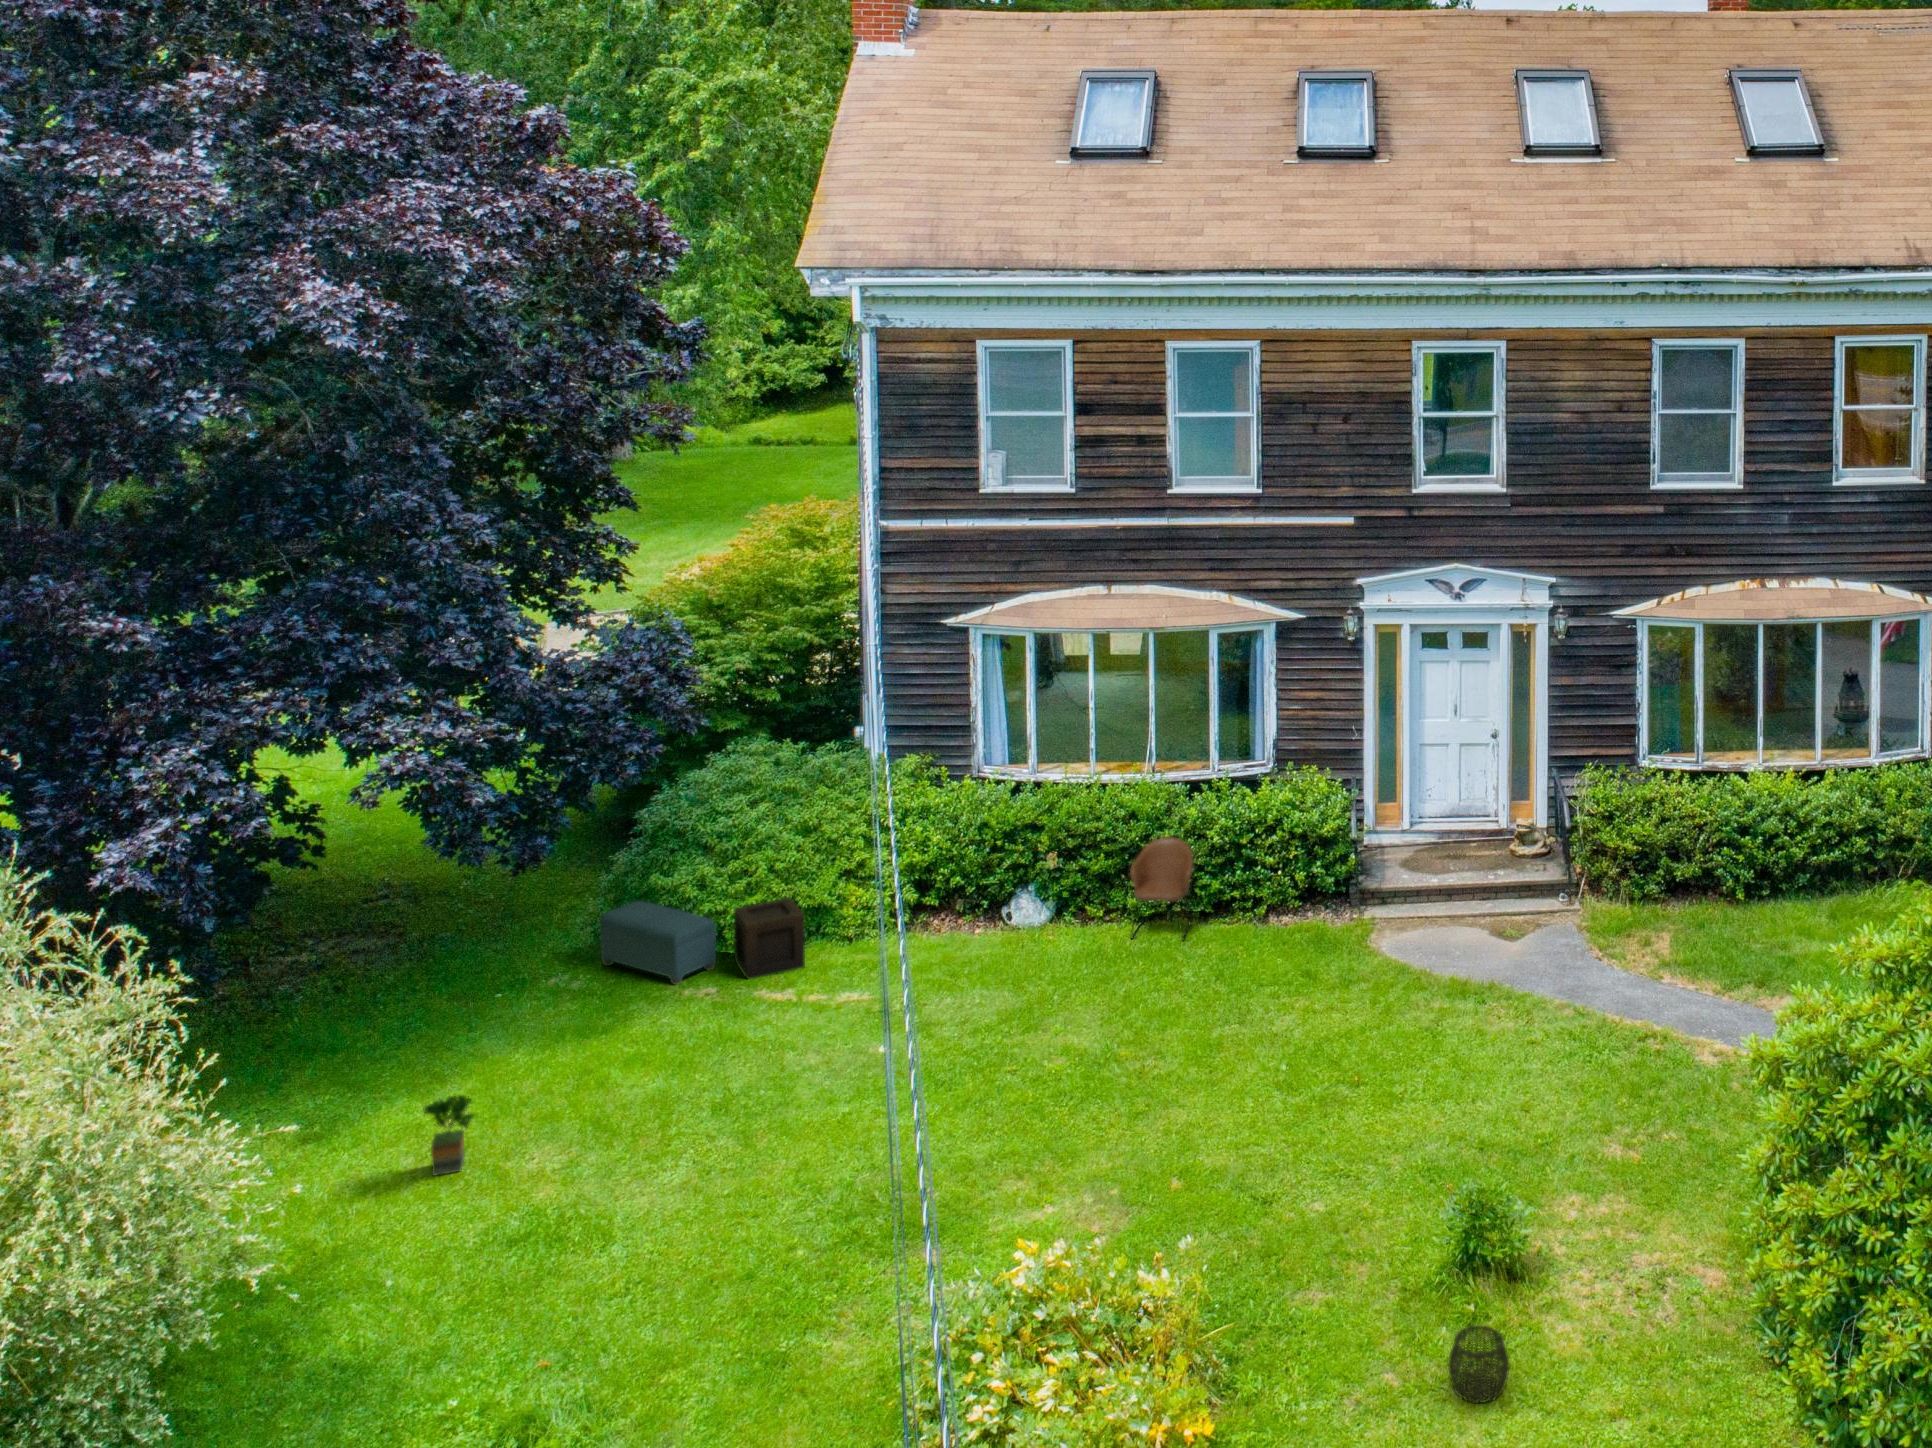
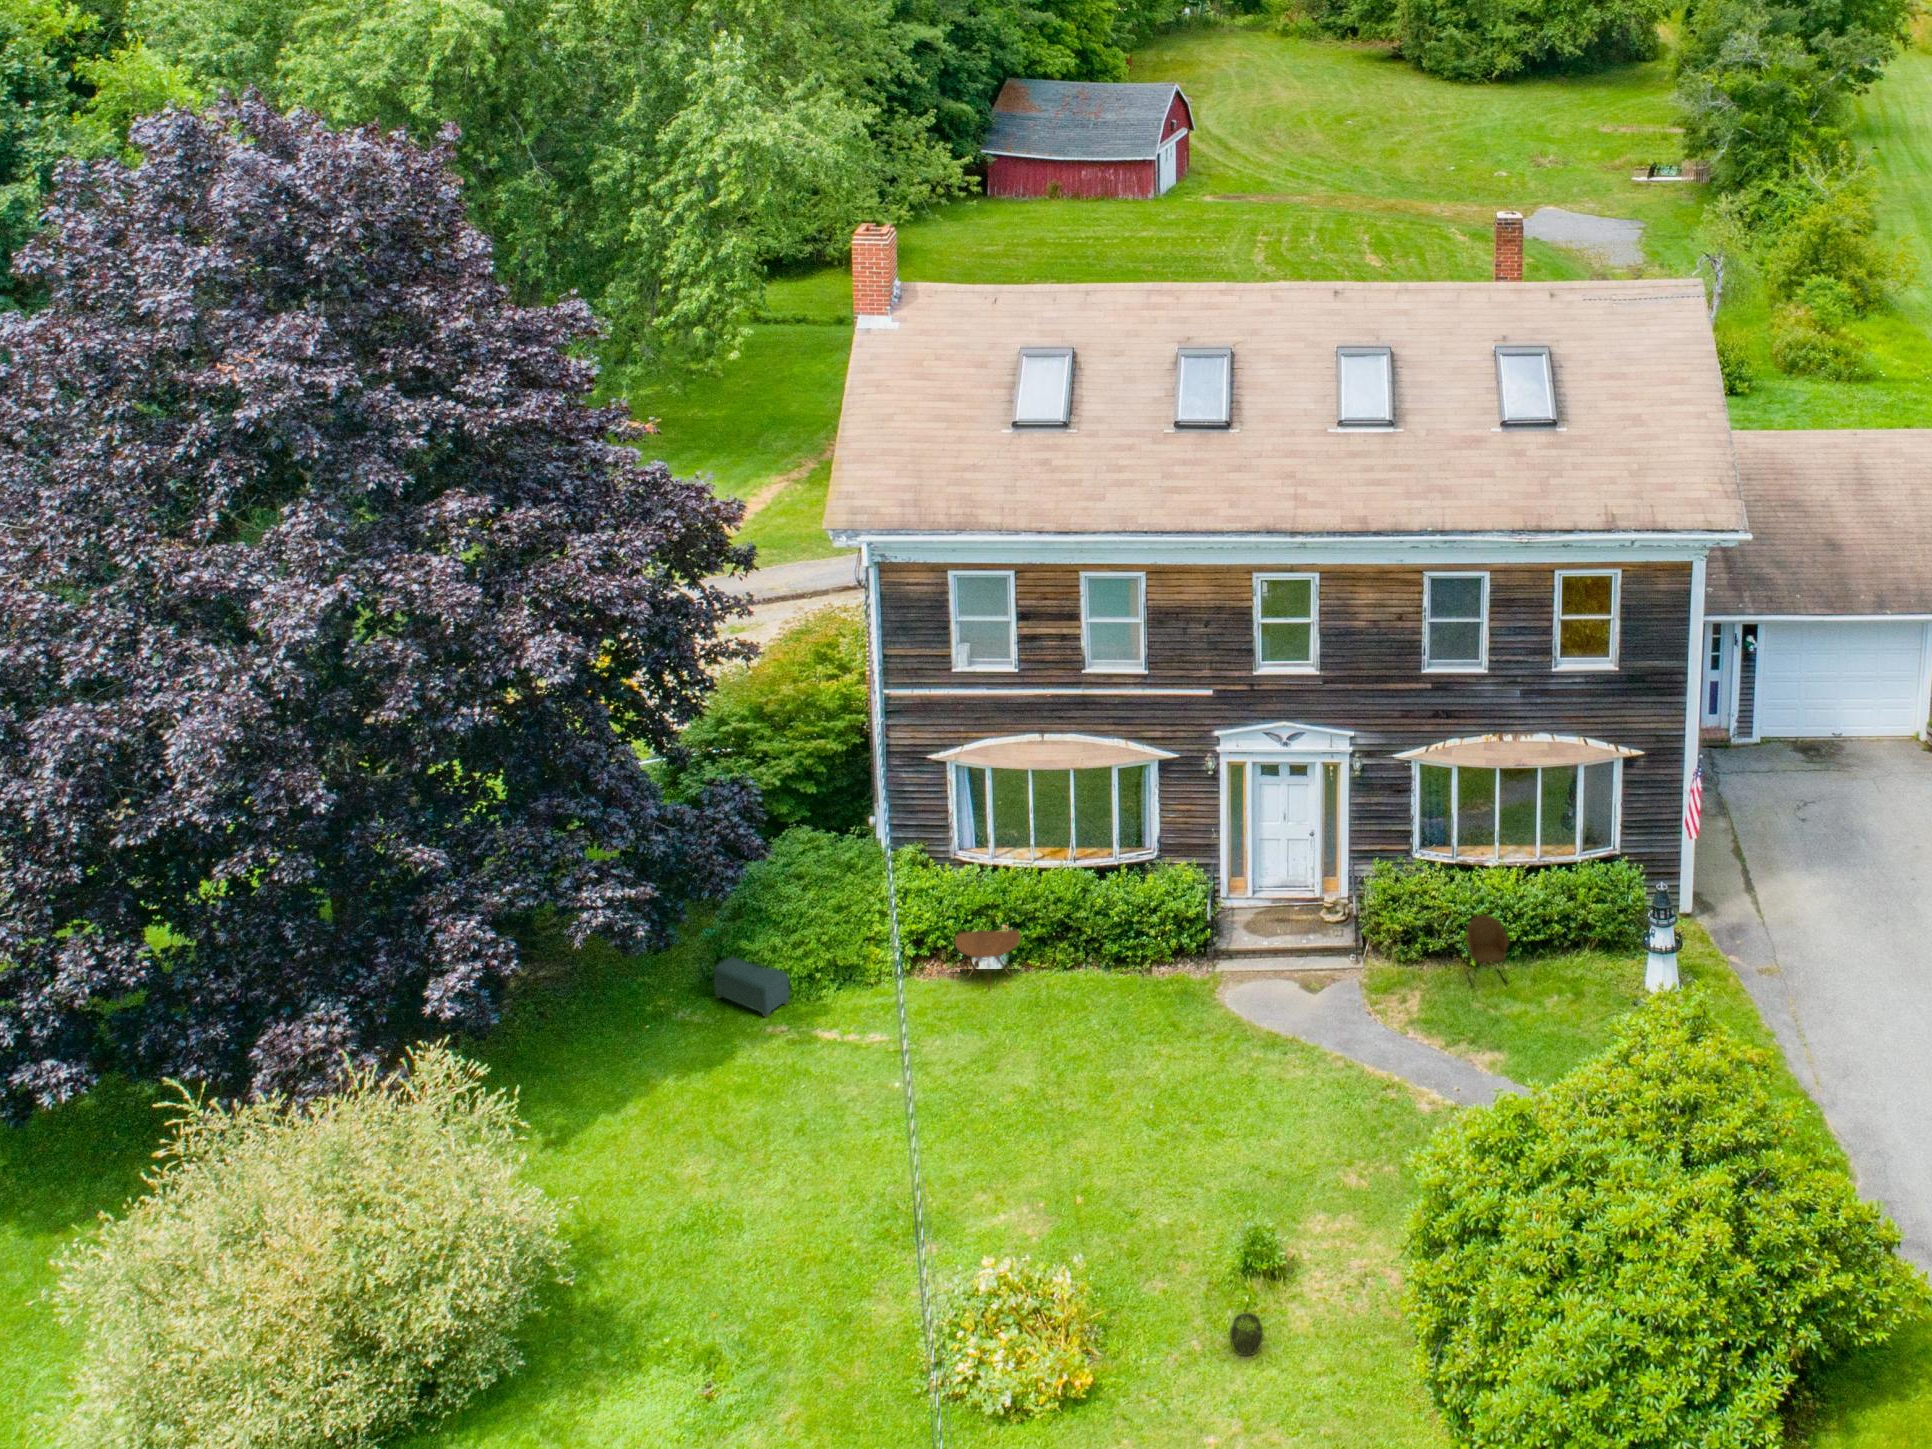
chair: present [1130,837,1193,940] -> present [1466,915,1509,981]
round table: none [974,855,1074,950] -> present [955,930,1020,983]
wooden crate: present [734,898,805,979] -> none [799,955,847,1015]
potted tree: present [423,1095,475,1176] -> none [638,1127,669,1175]

